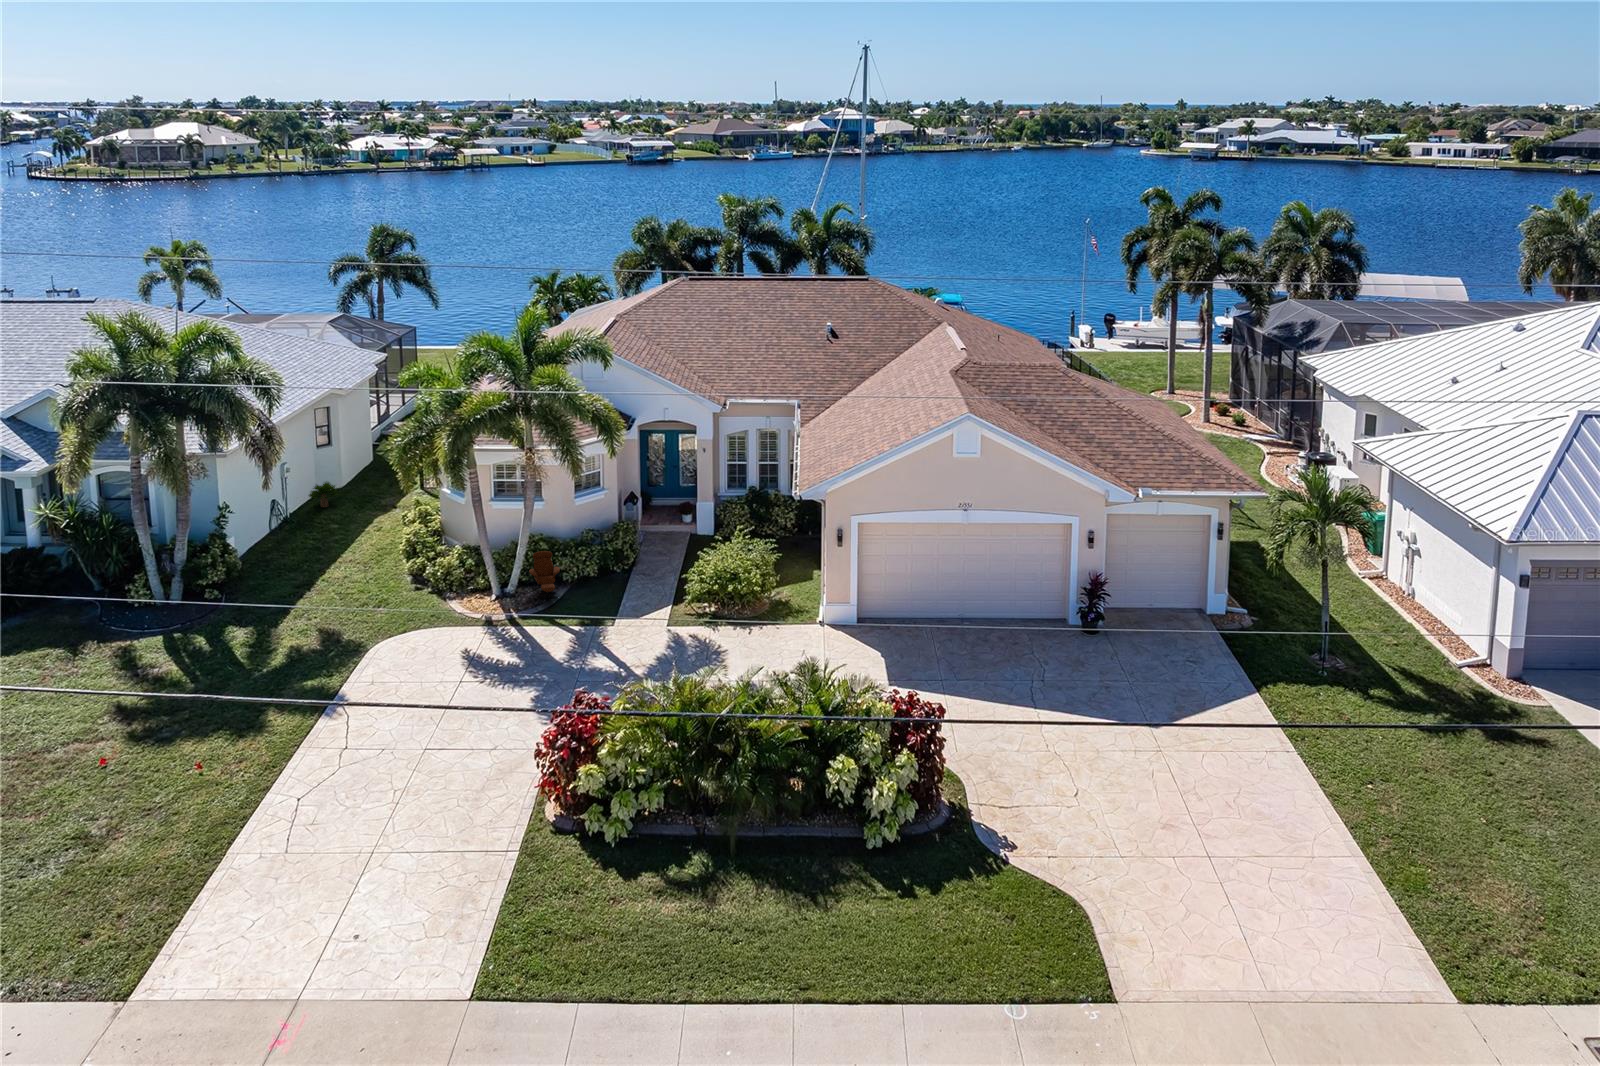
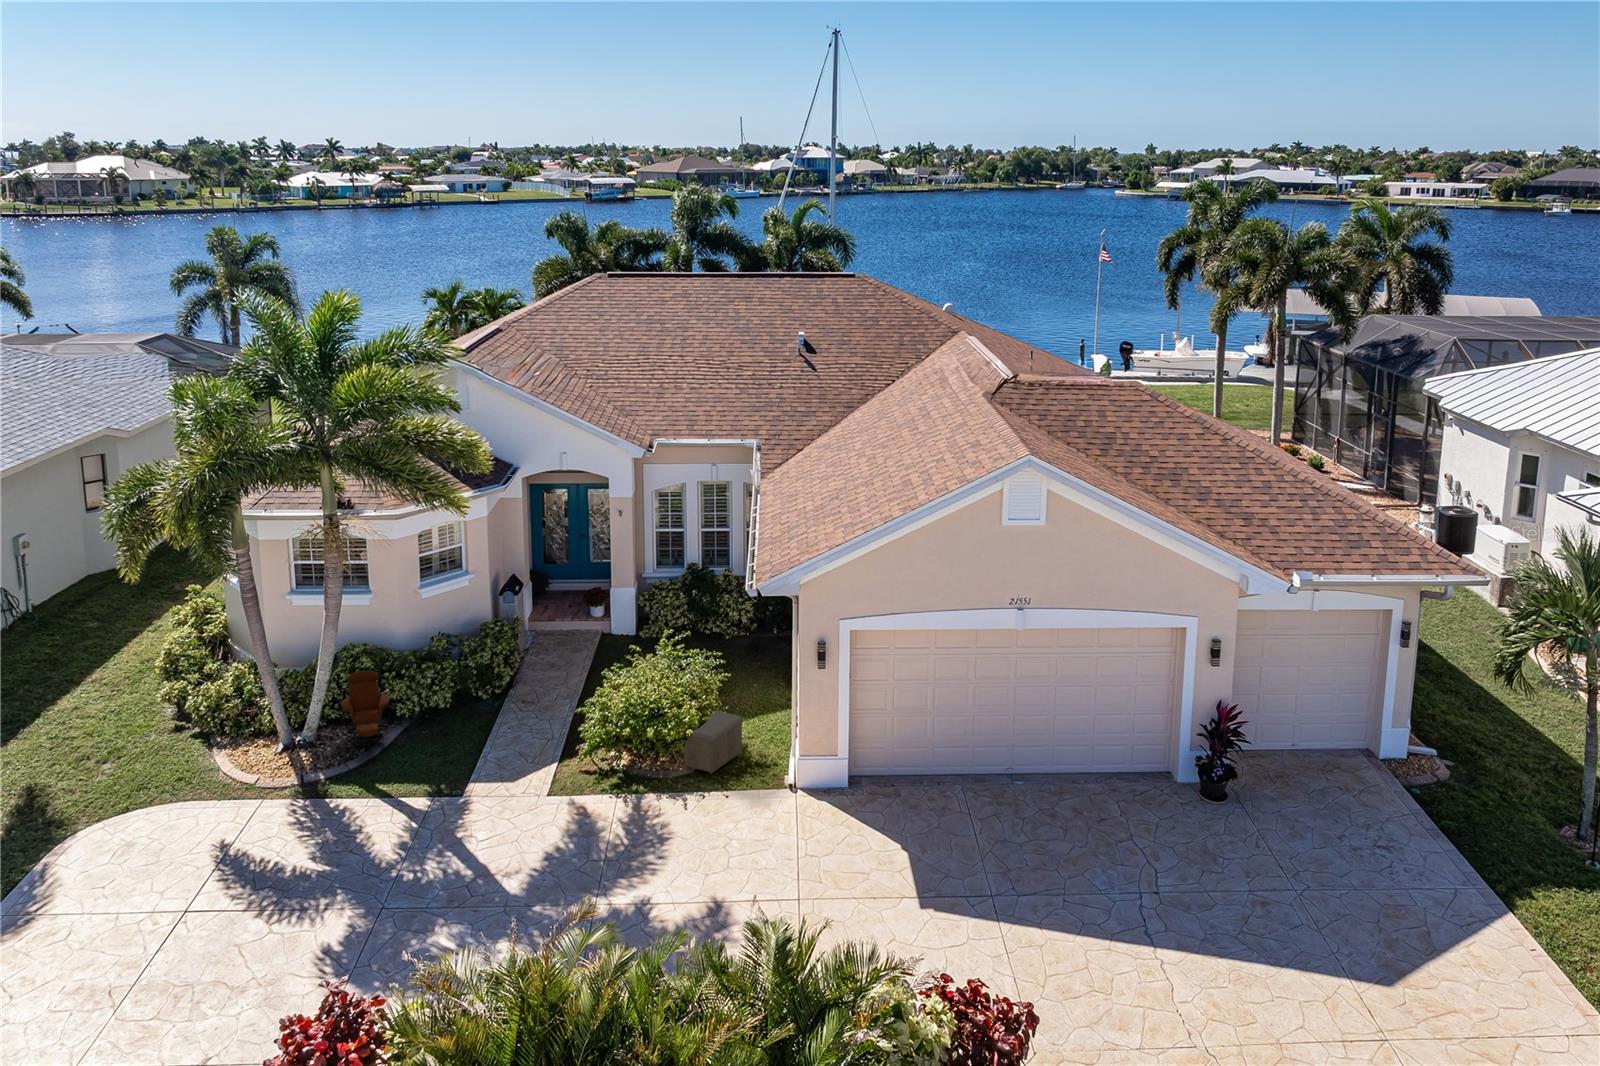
potted plant: present [309,482,337,507] -> none [54,558,101,597]
storage bench: none [753,577,790,616] -> present [685,711,743,774]

